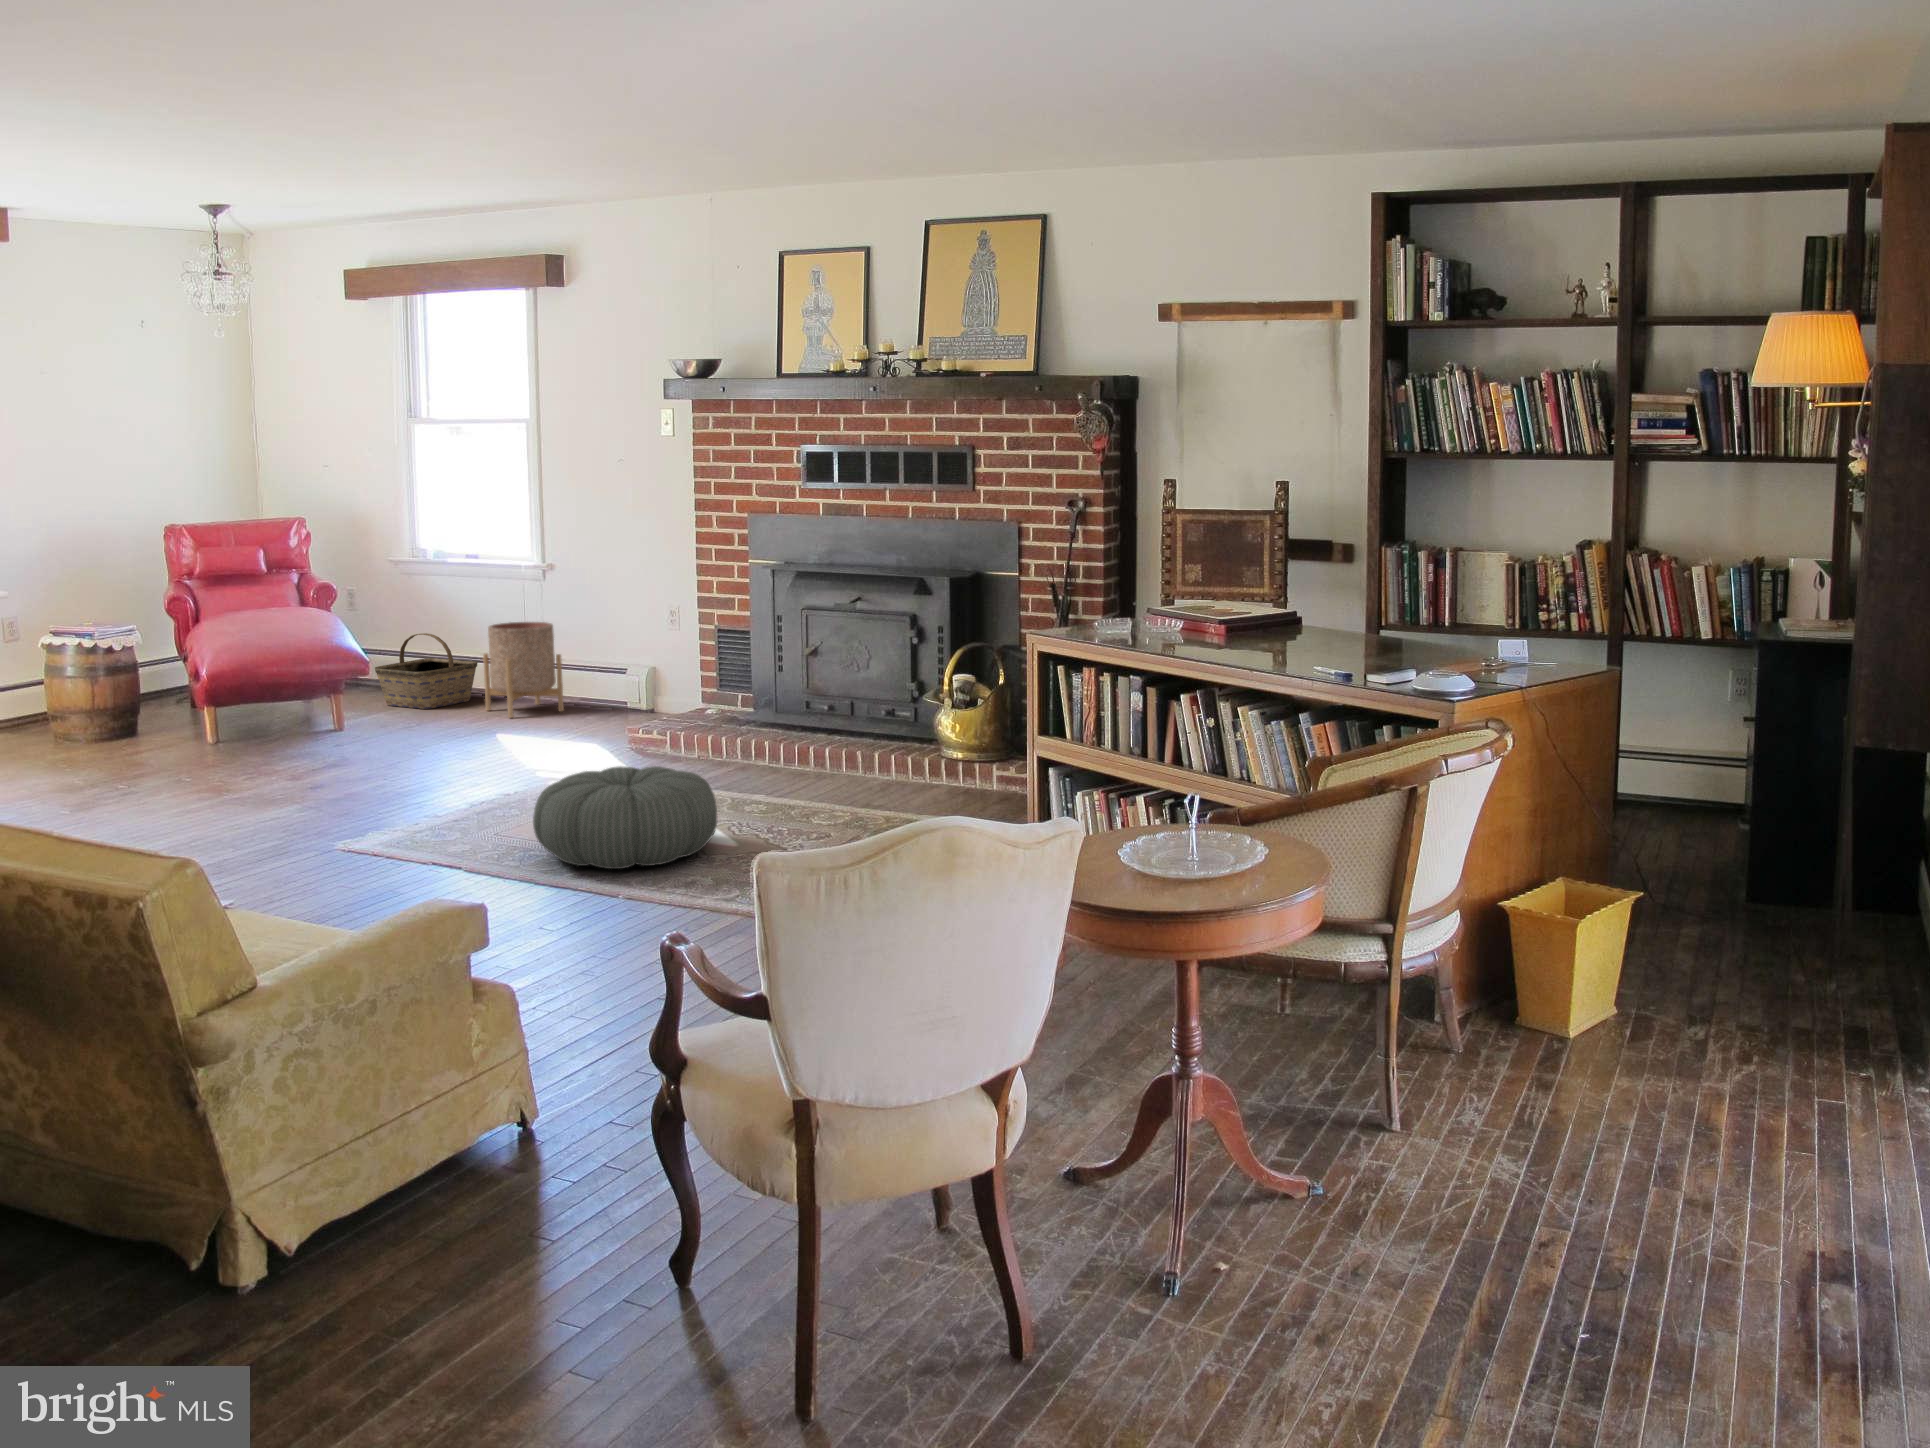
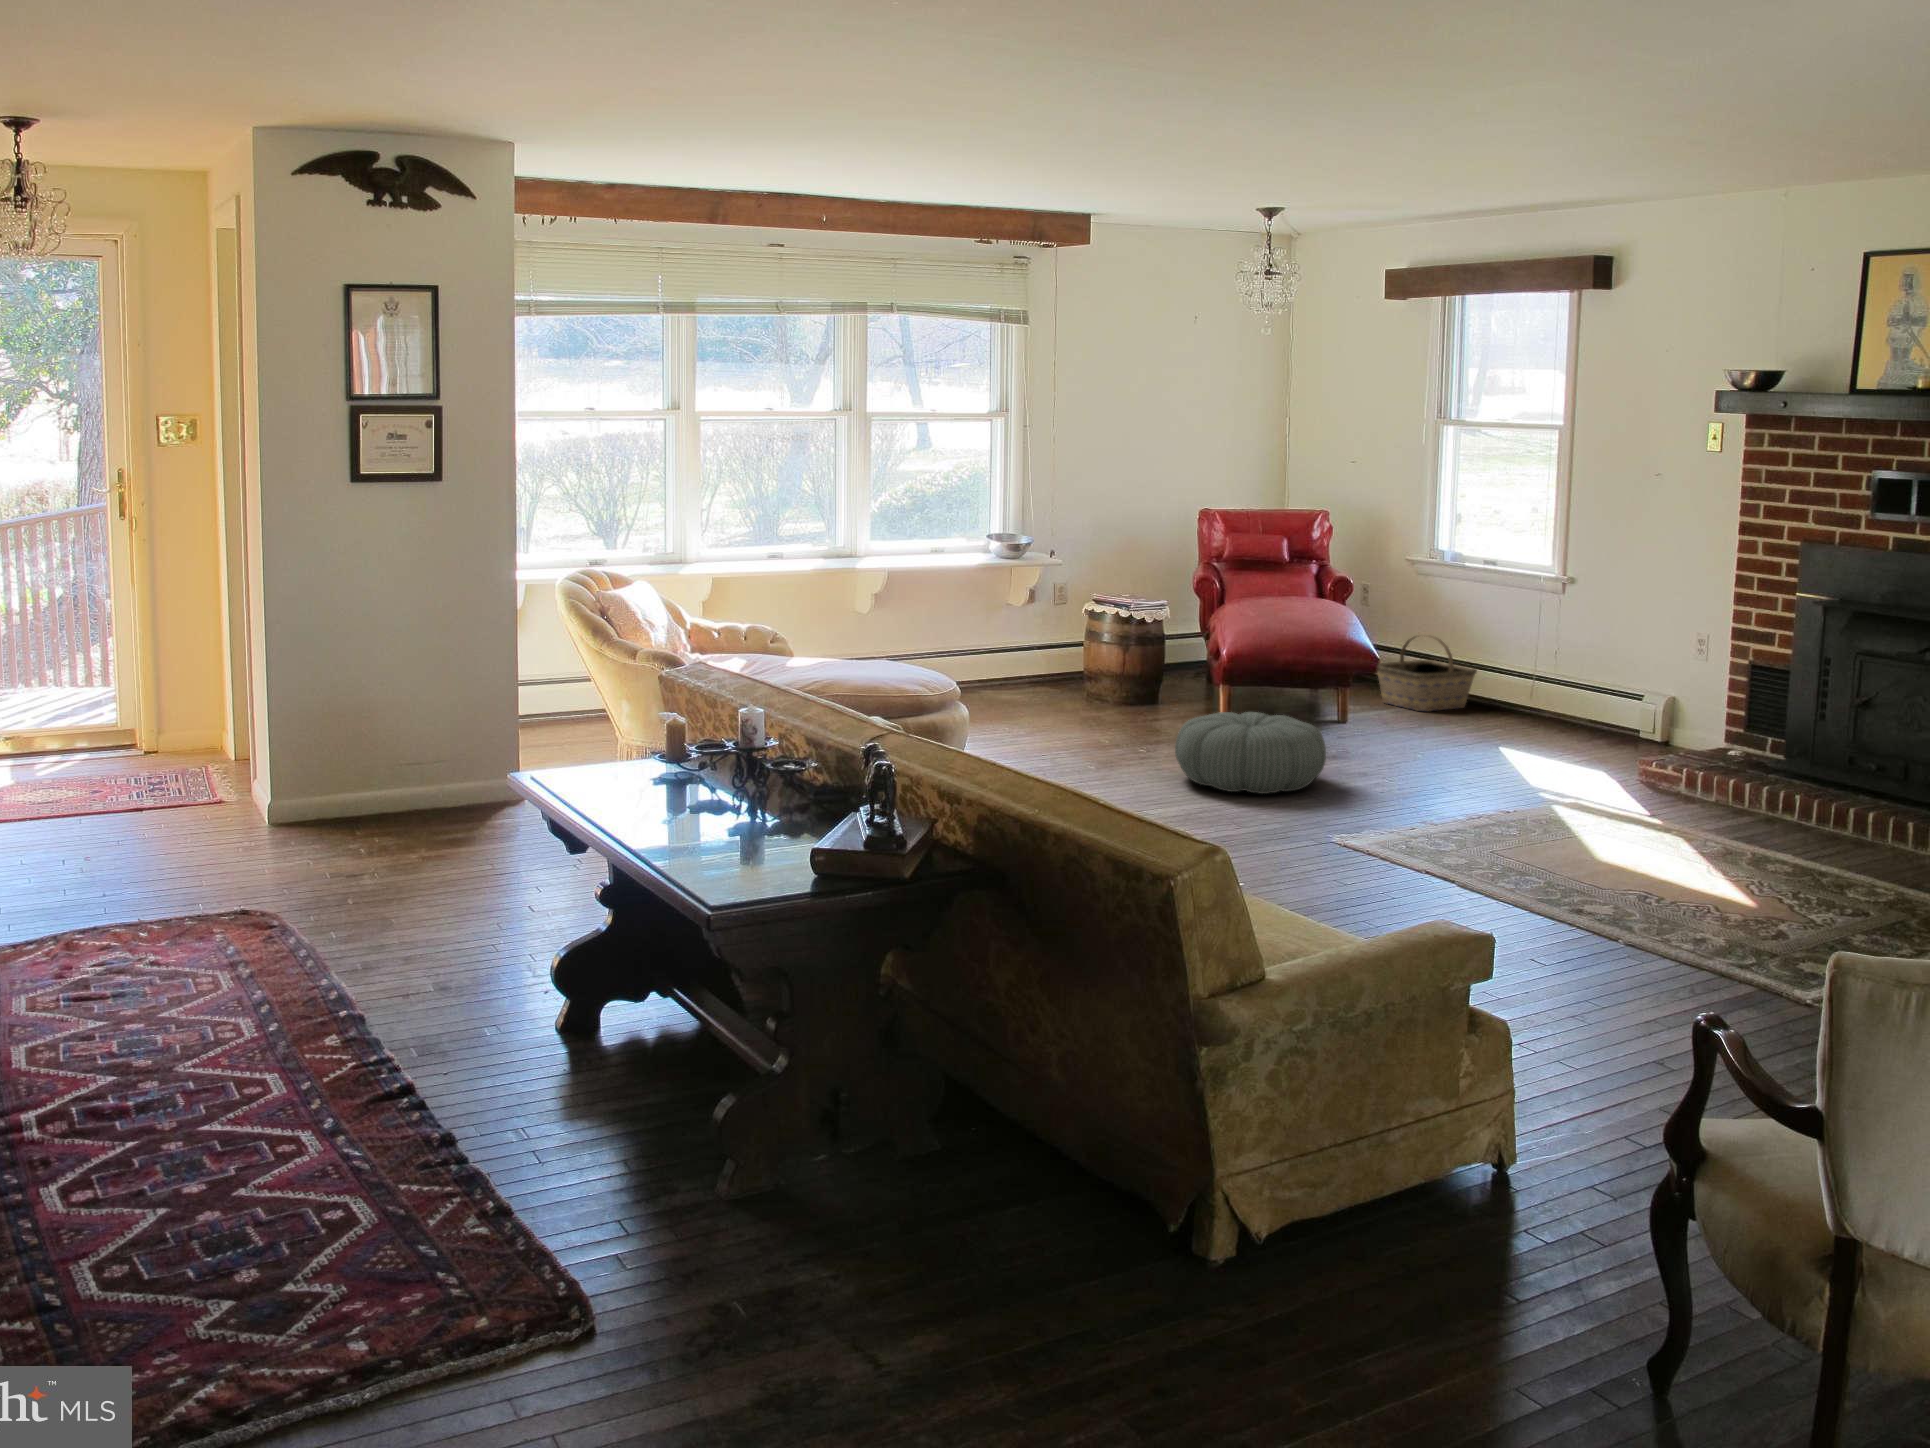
planter: present [483,622,564,718] -> none [1482,633,1568,732]
pouf: present [533,766,717,869] -> present [1175,712,1326,794]

